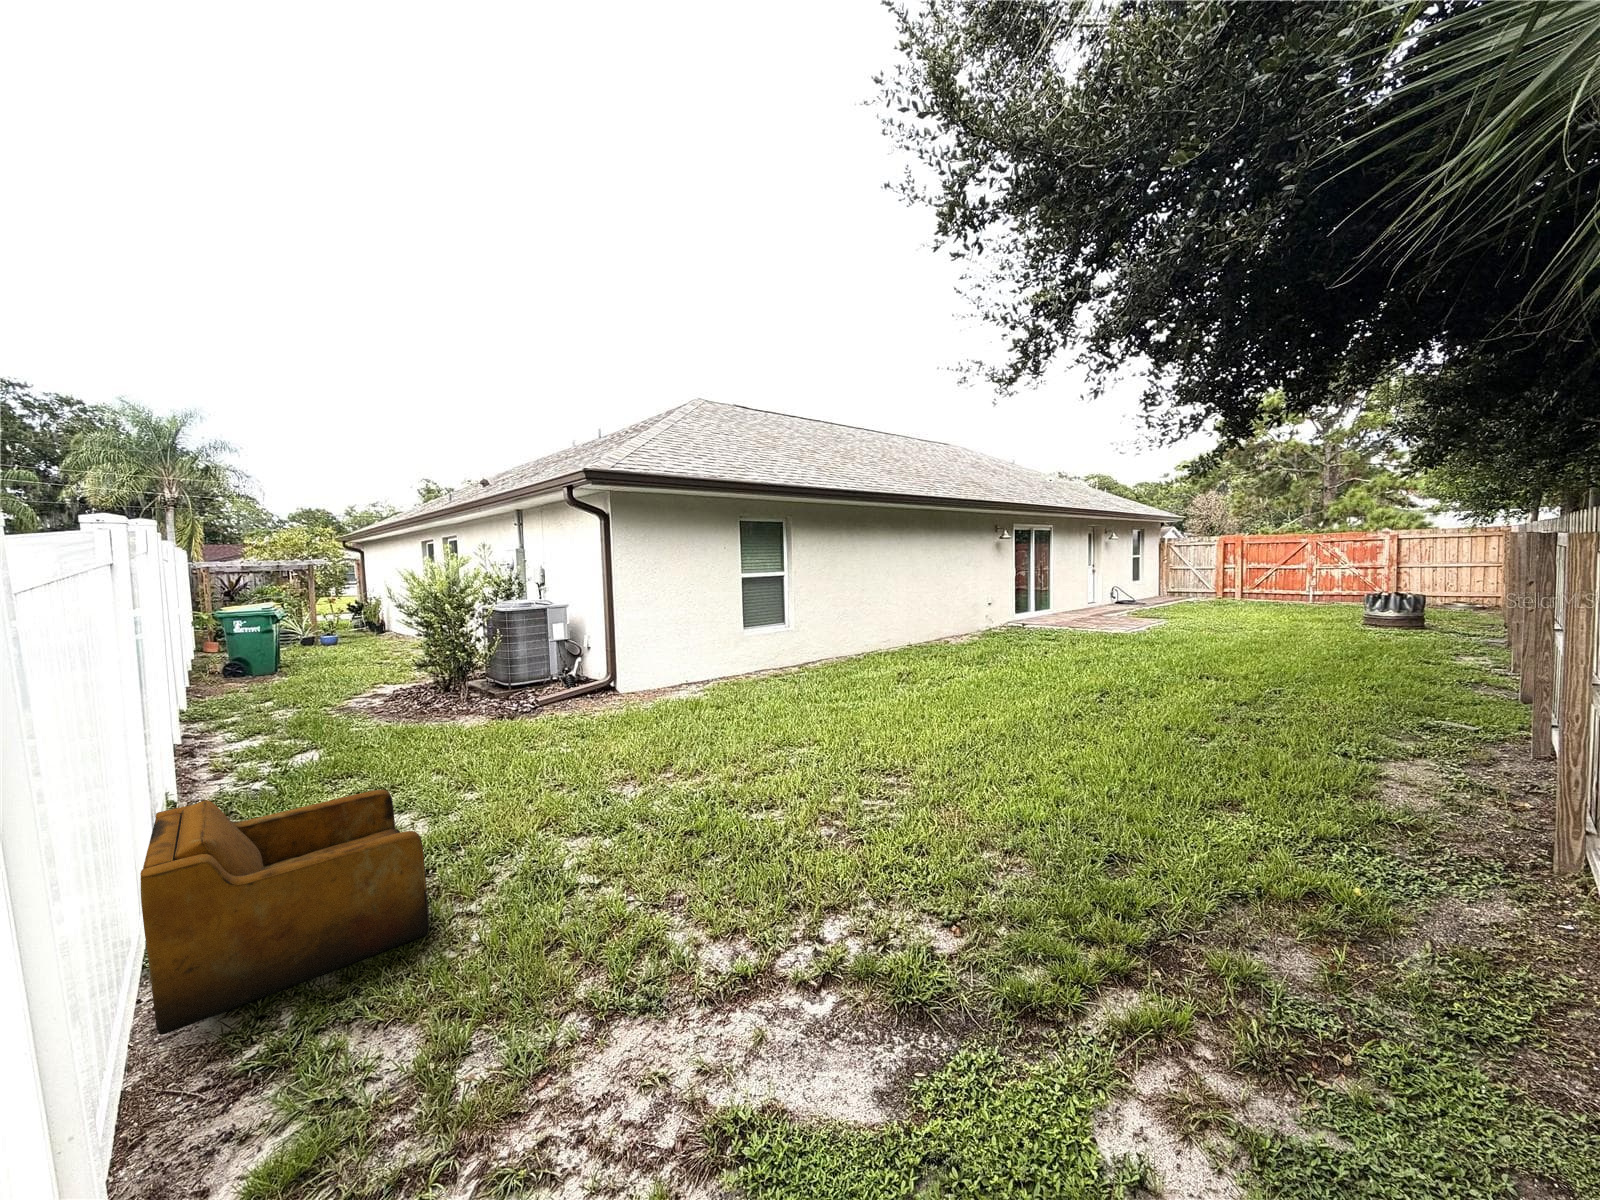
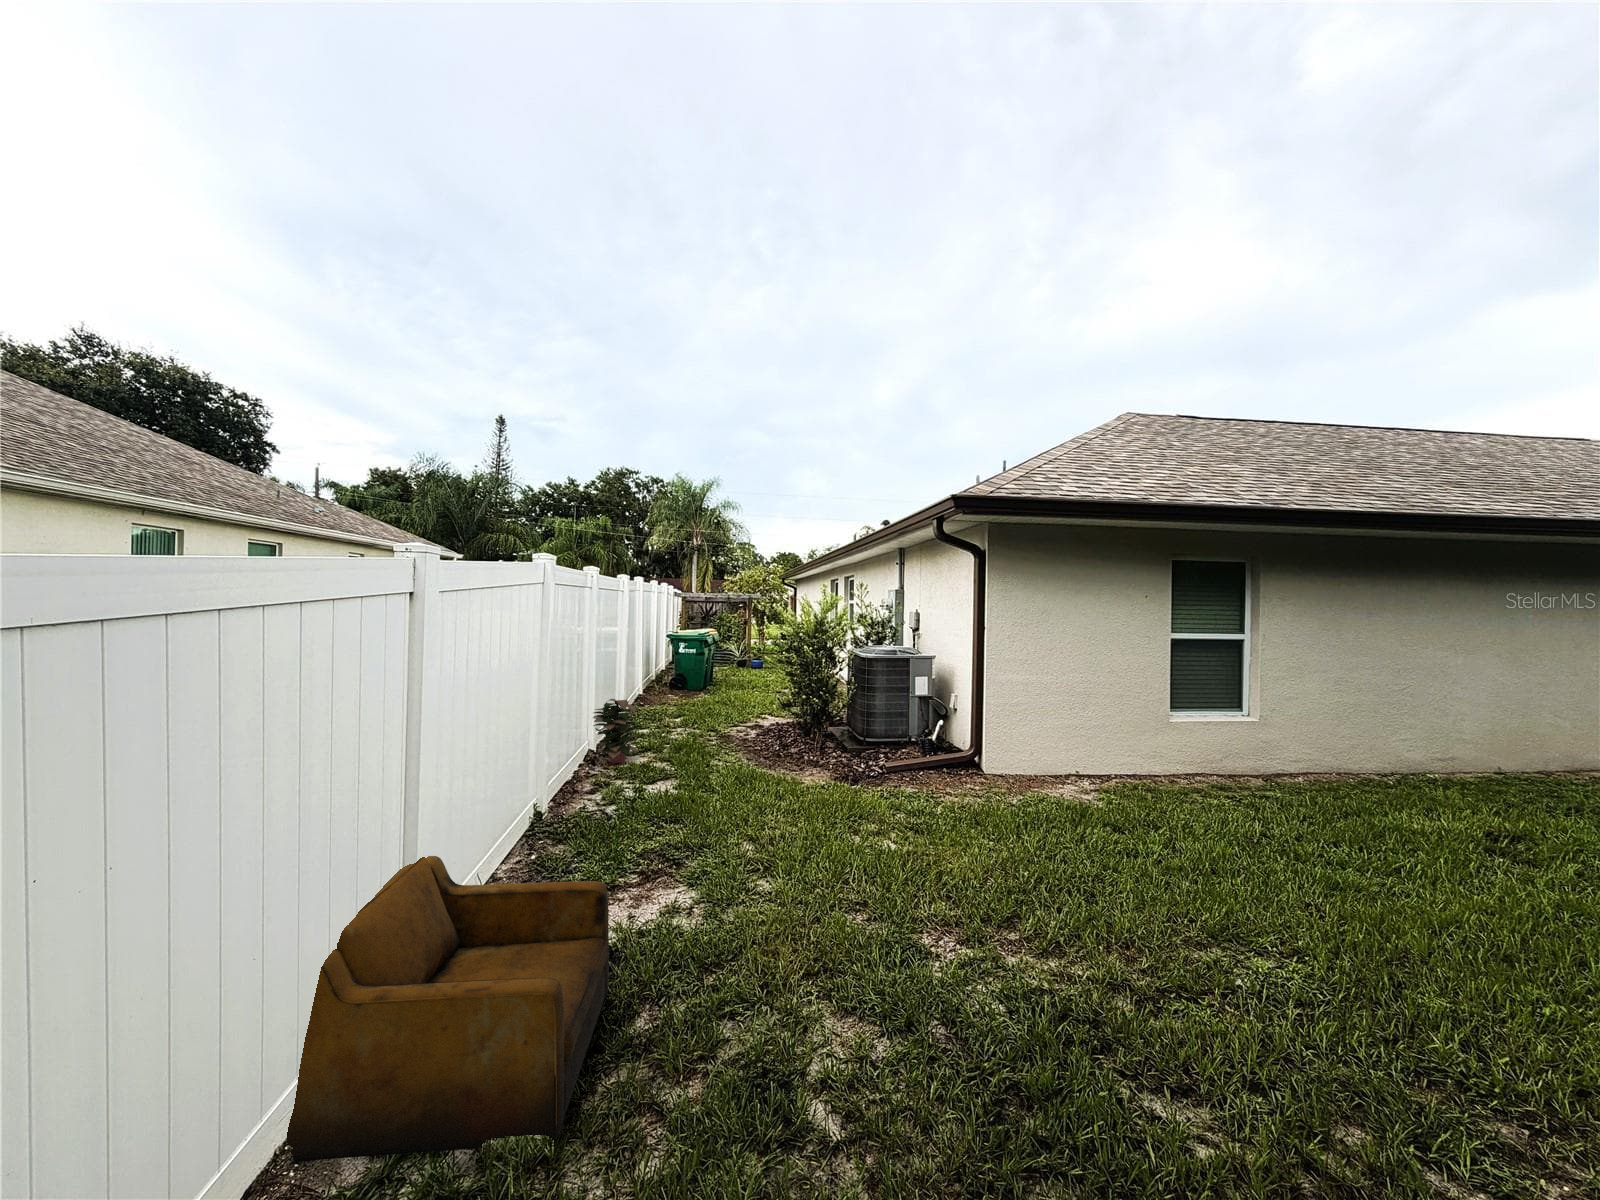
decorative plant: none [179,680,255,751] -> present [593,699,639,763]

